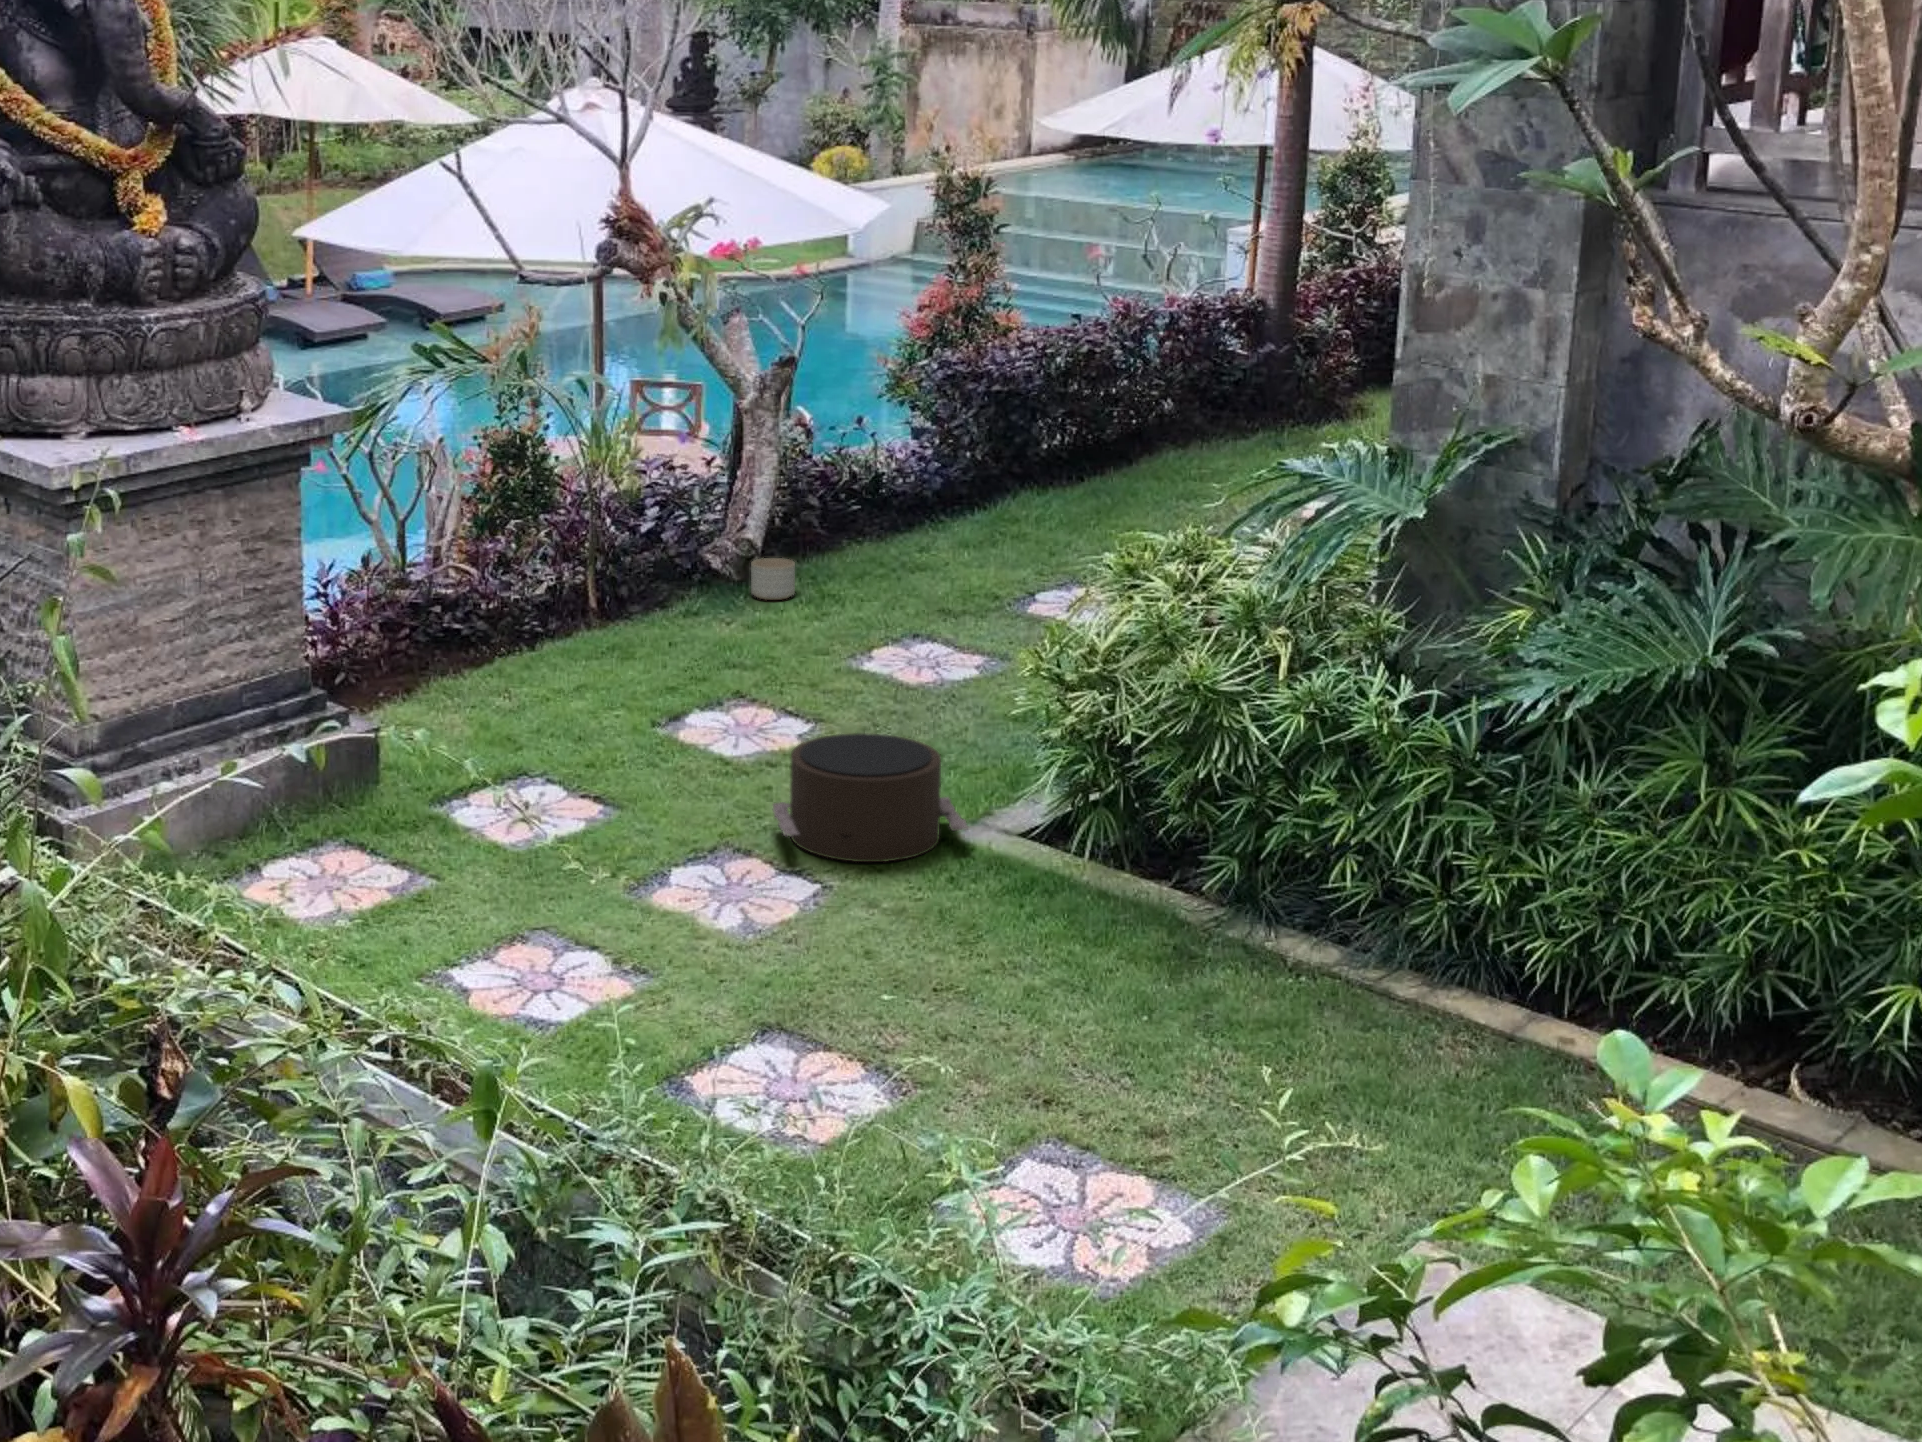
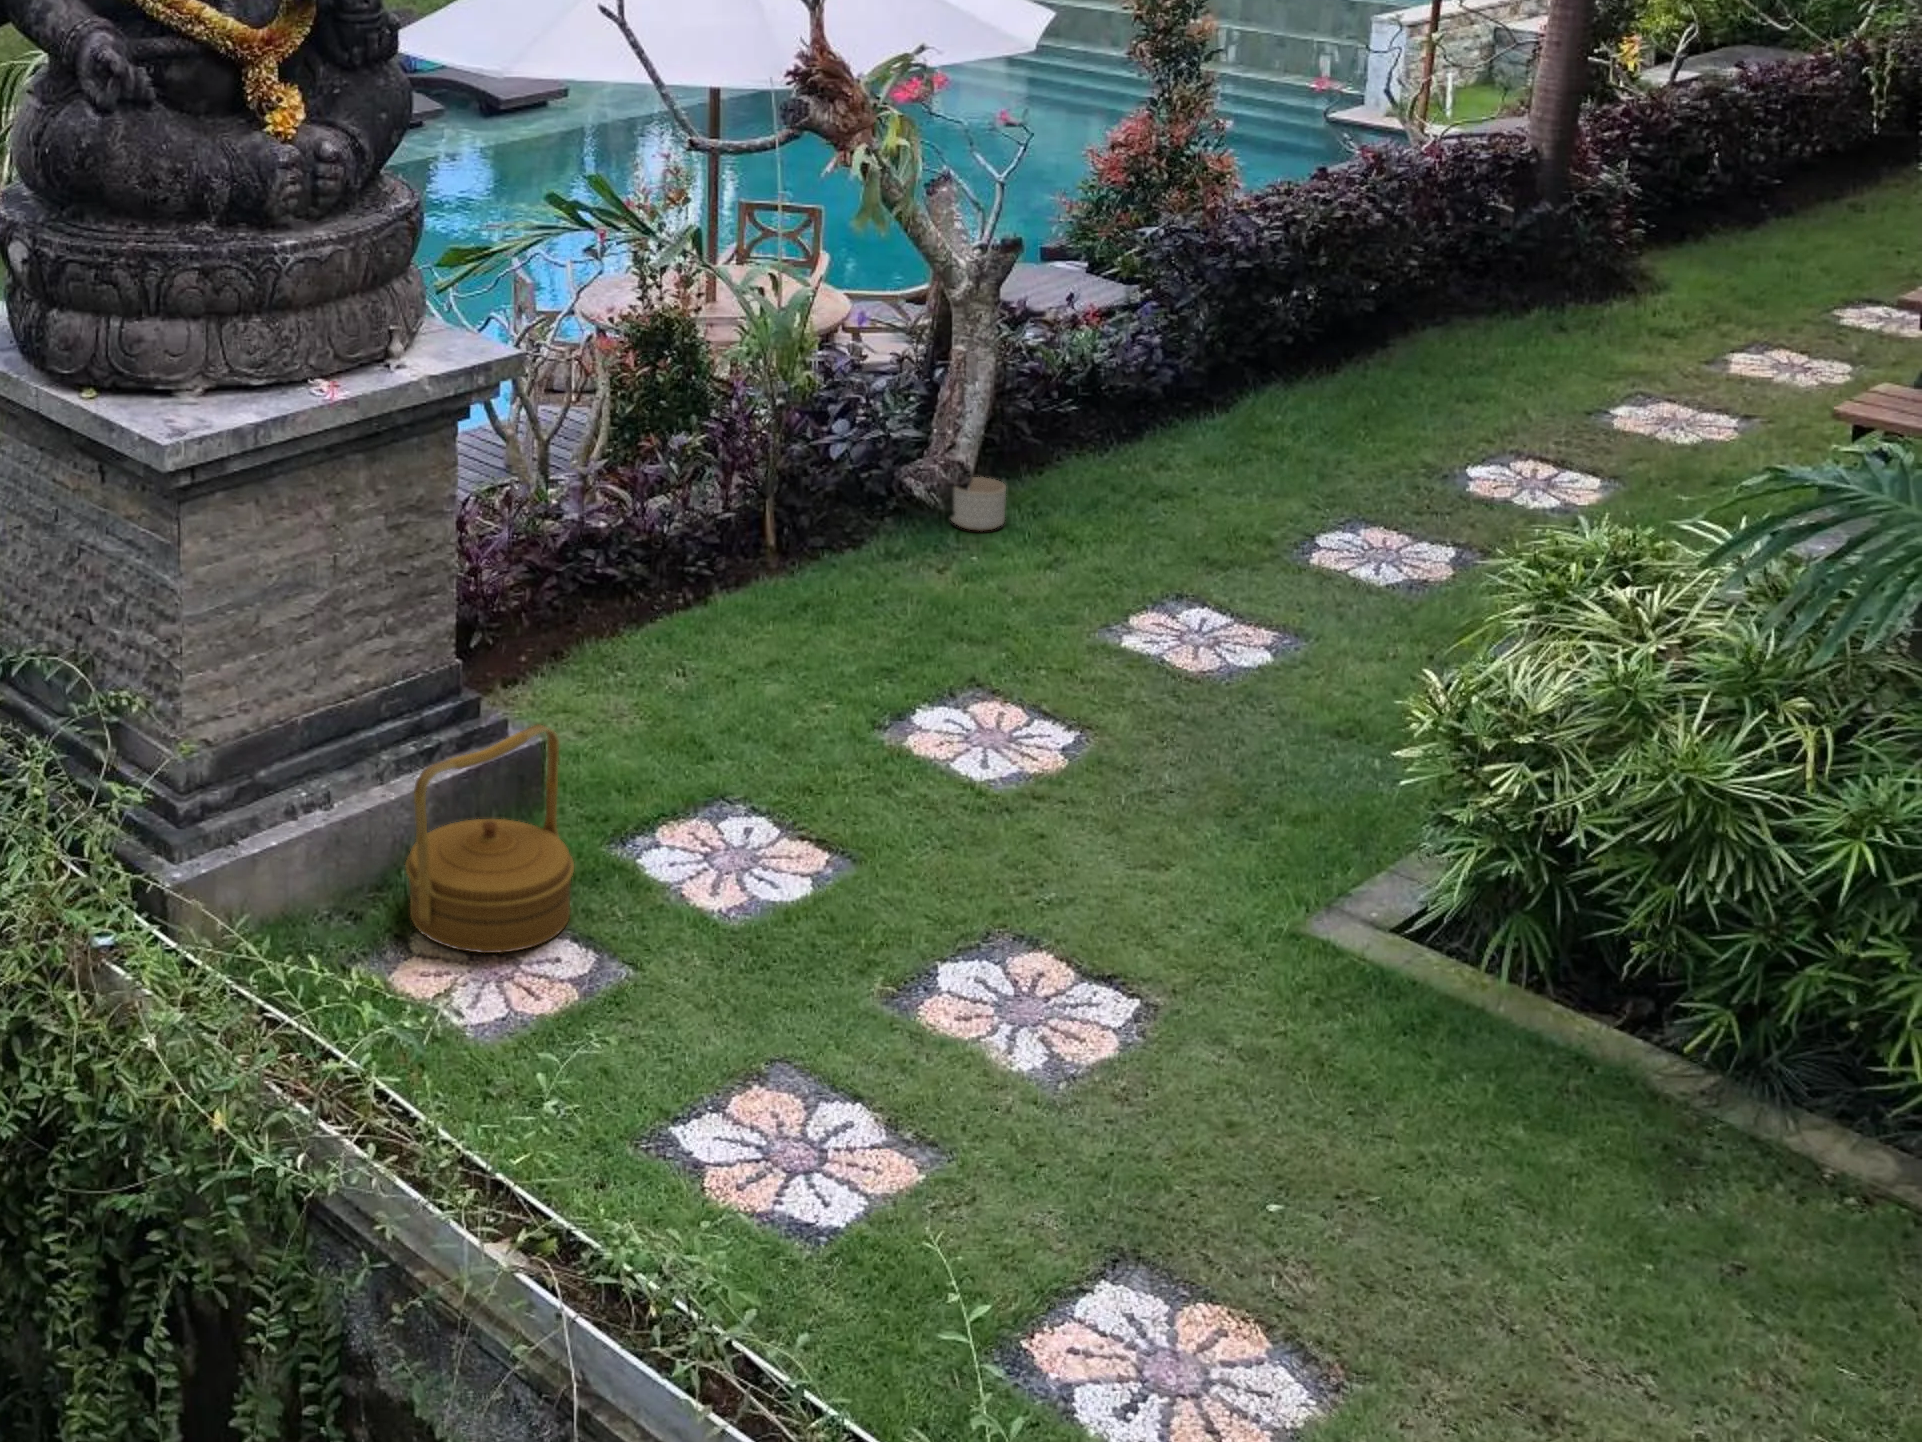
woven basket: none [259,702,393,875] -> present [406,725,574,953]
pouf: present [773,733,968,862] -> none [1060,779,1334,969]

